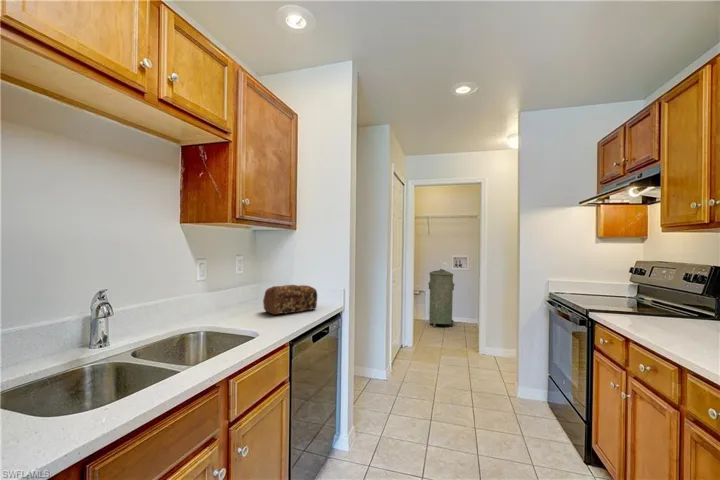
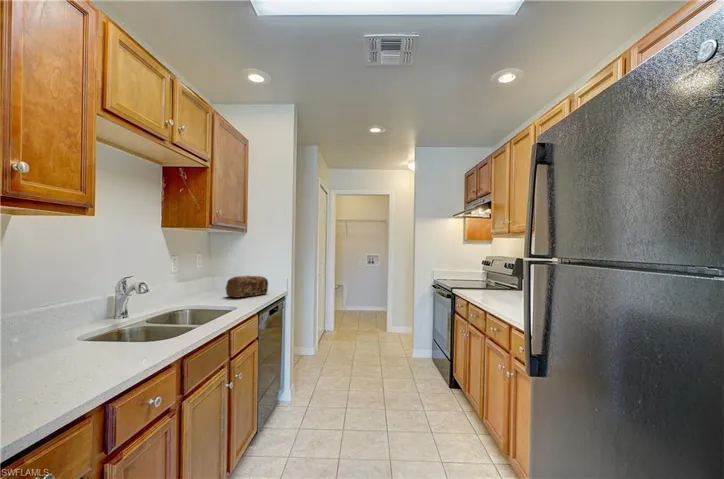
trash can: present [428,269,455,327] -> none [345,266,368,317]

